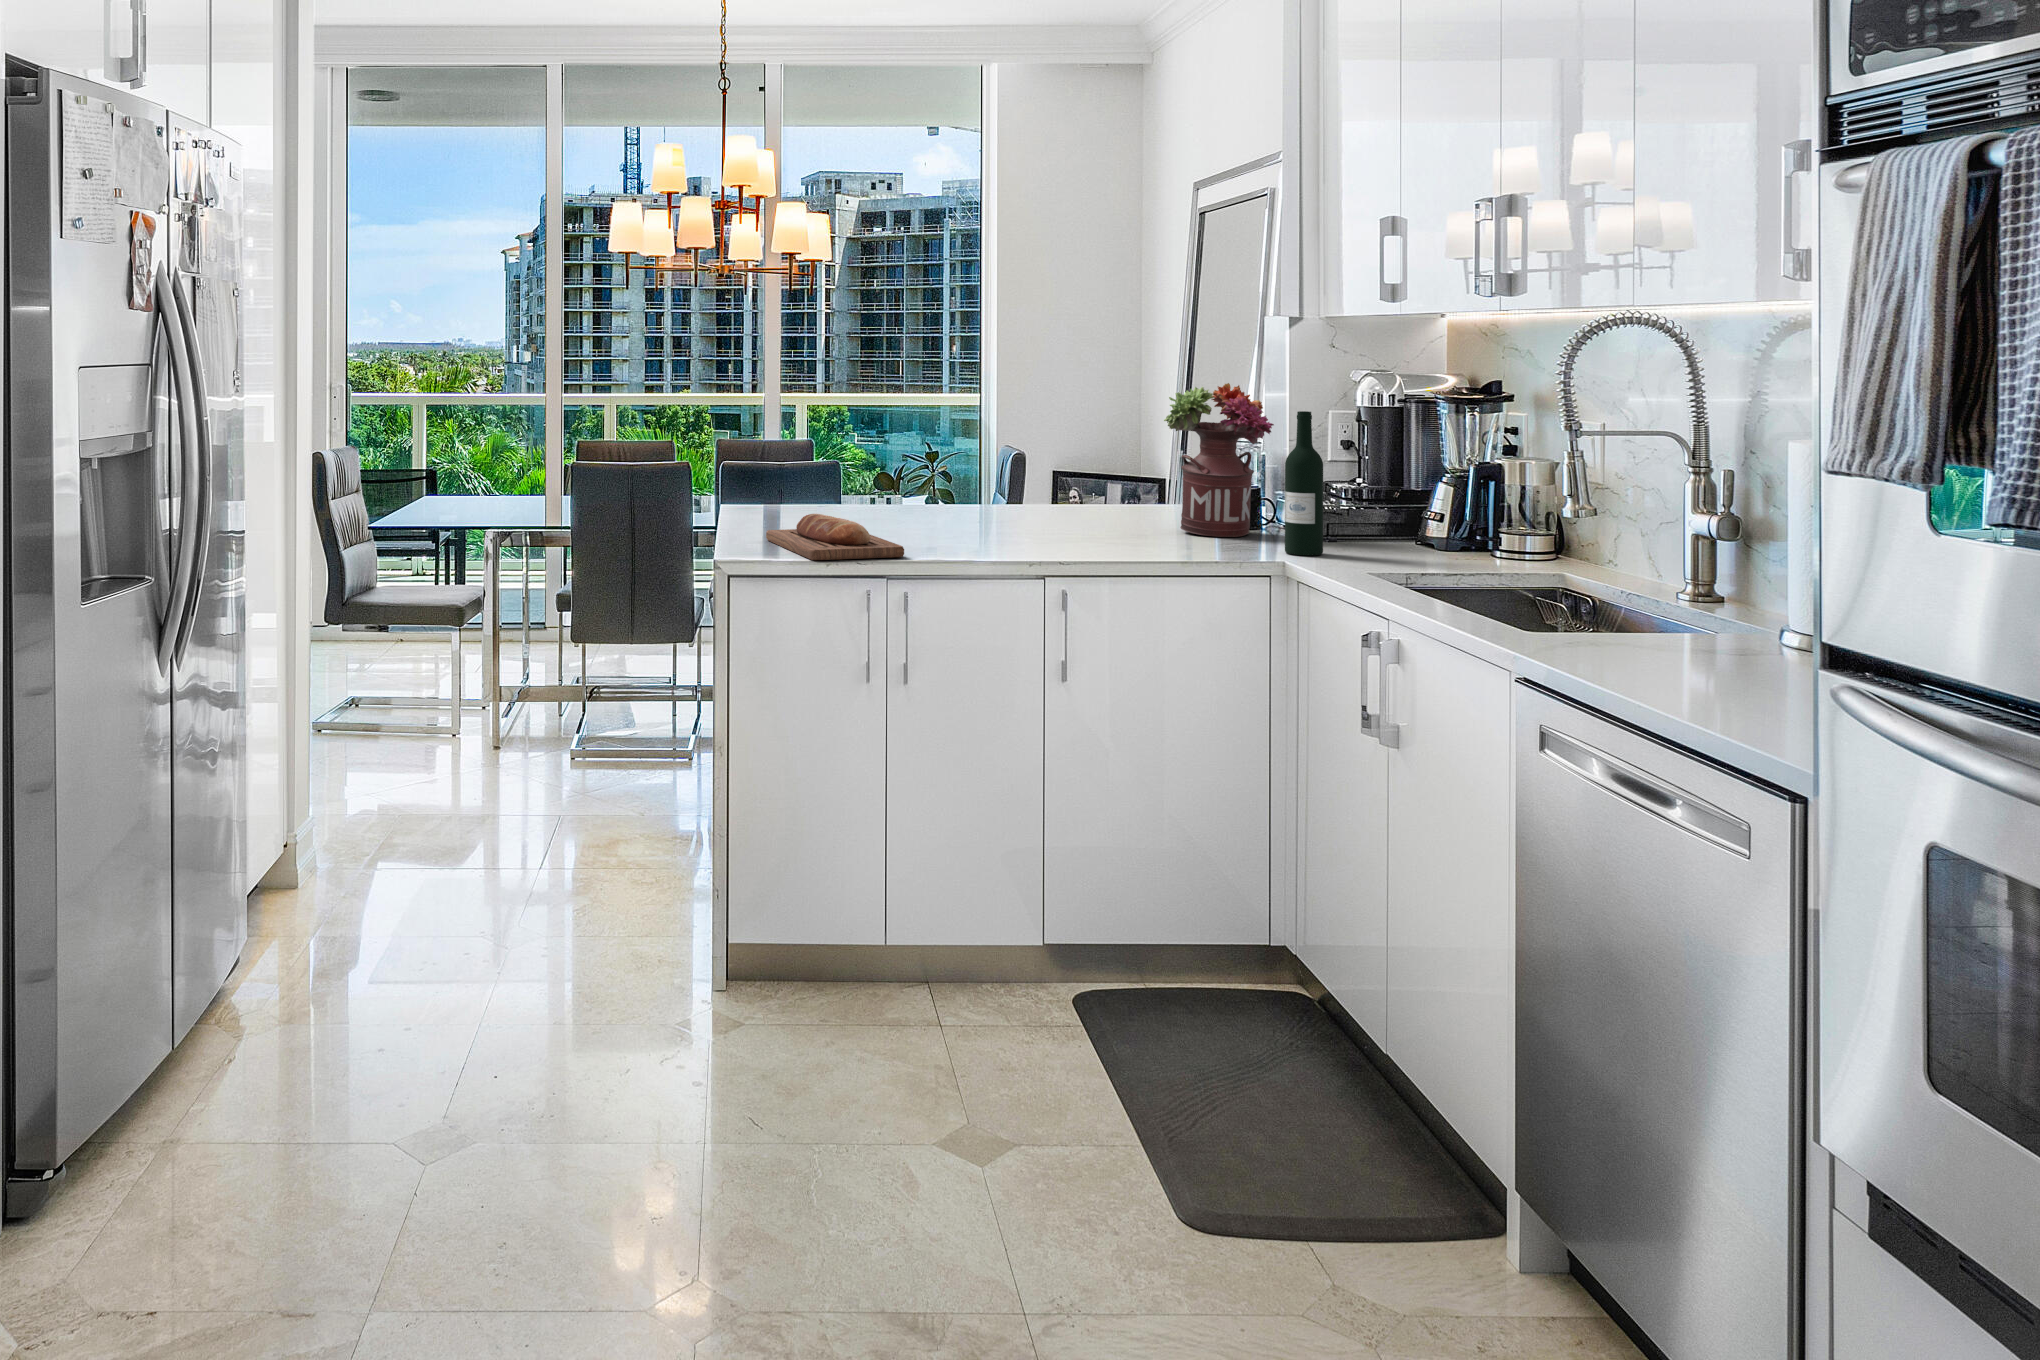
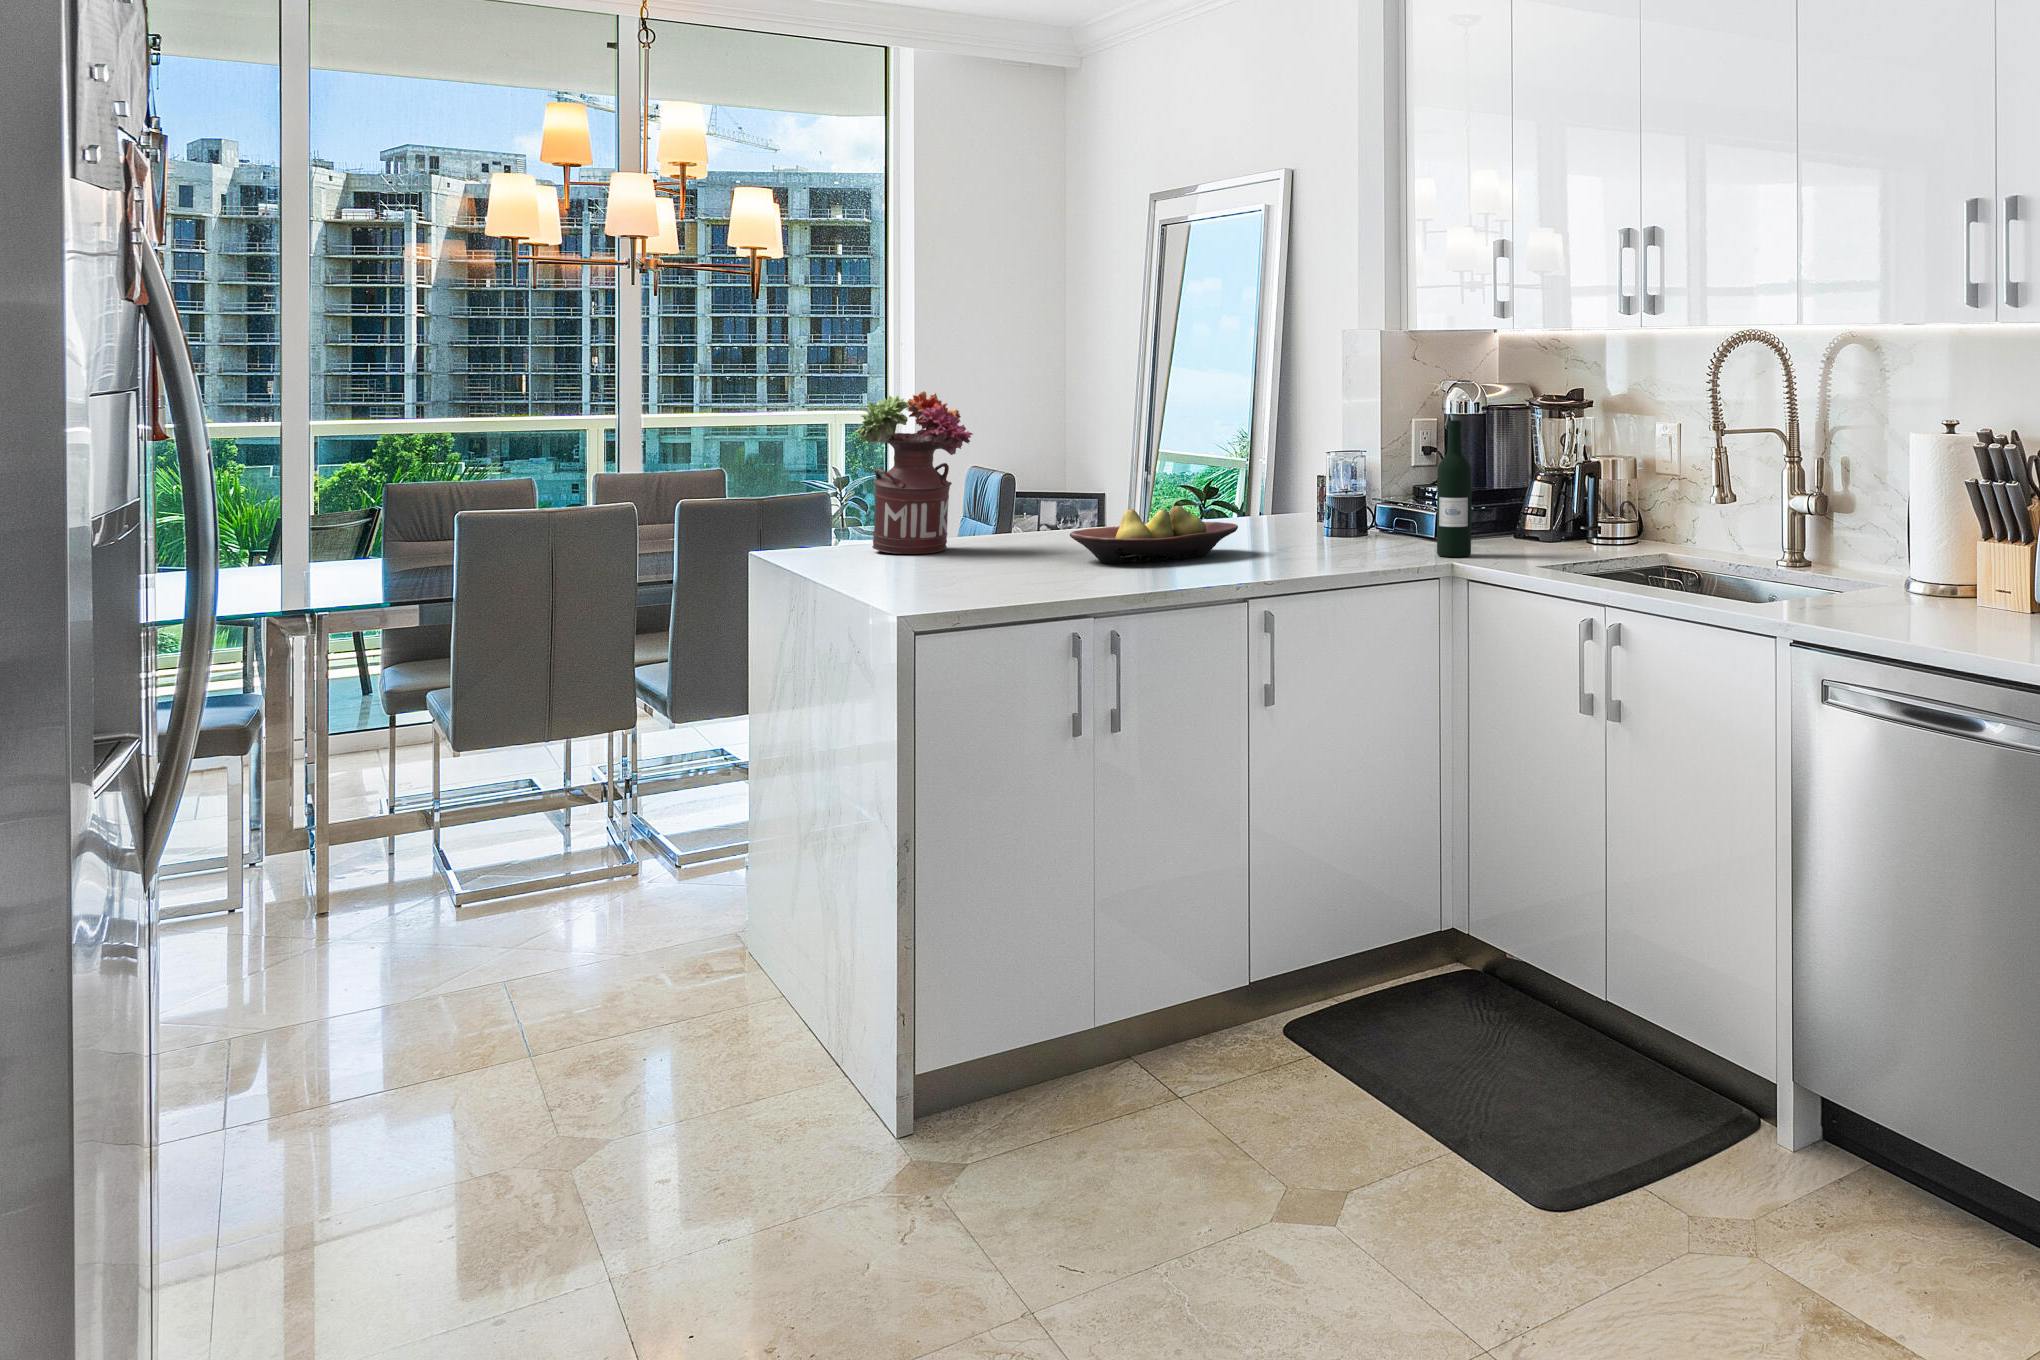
flower arrangement: present [1164,383,1274,537] -> present [855,391,973,554]
fruit bowl: none [924,487,1091,536] -> present [1070,506,1238,564]
bread loaf: present [766,514,904,560] -> none [918,549,1119,602]

